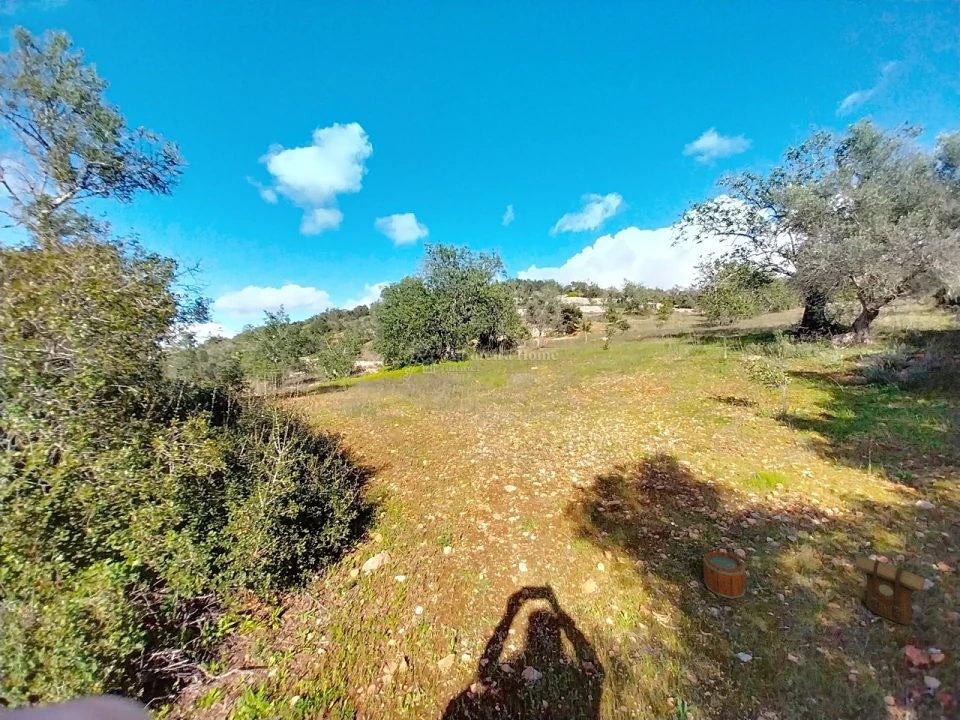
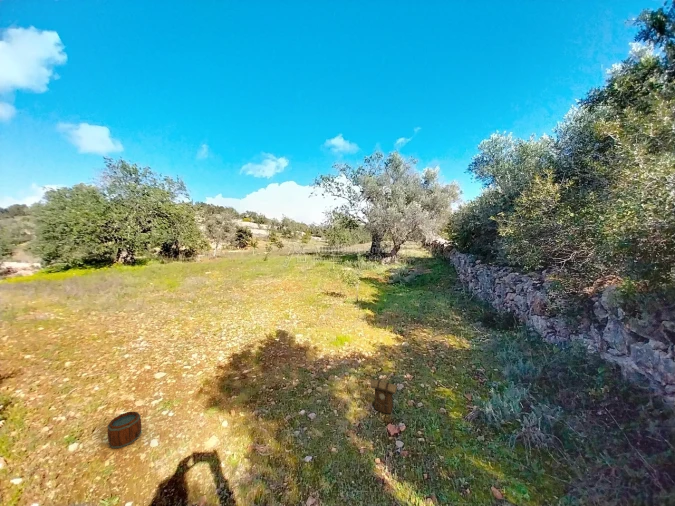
bucket: present [703,551,746,599] -> present [107,412,142,448]

